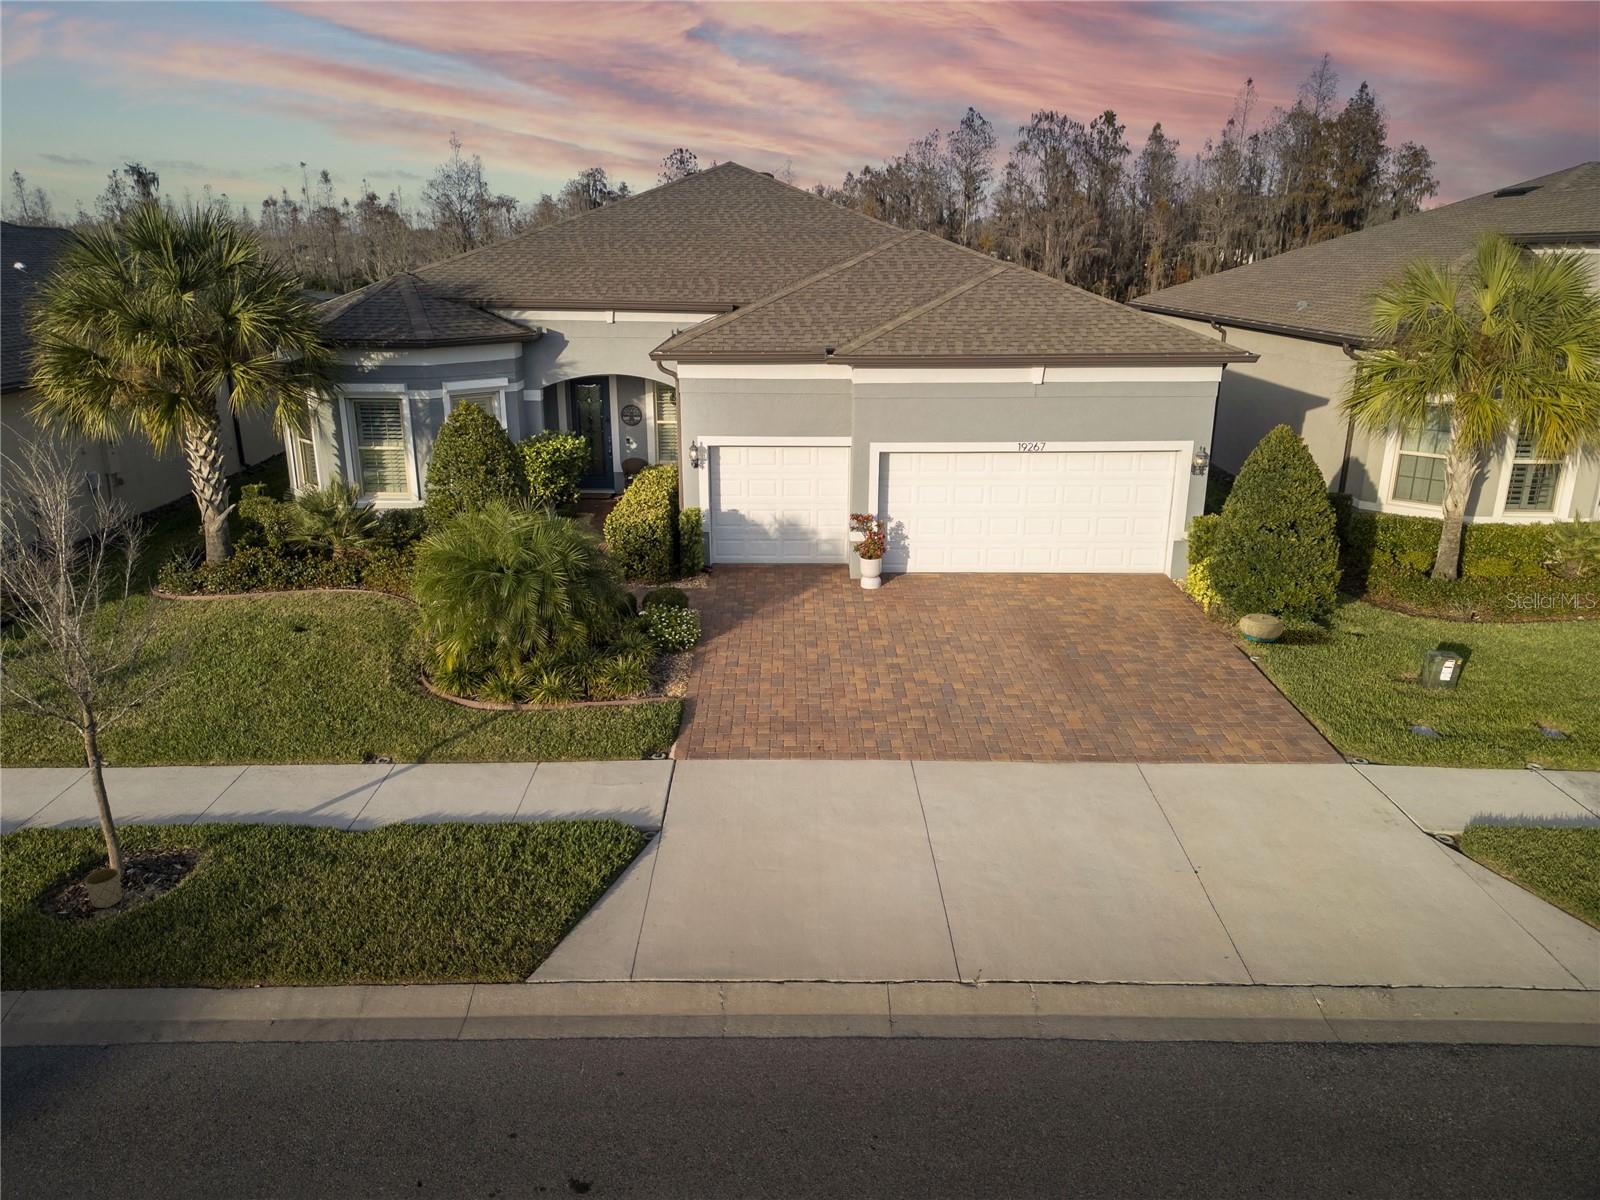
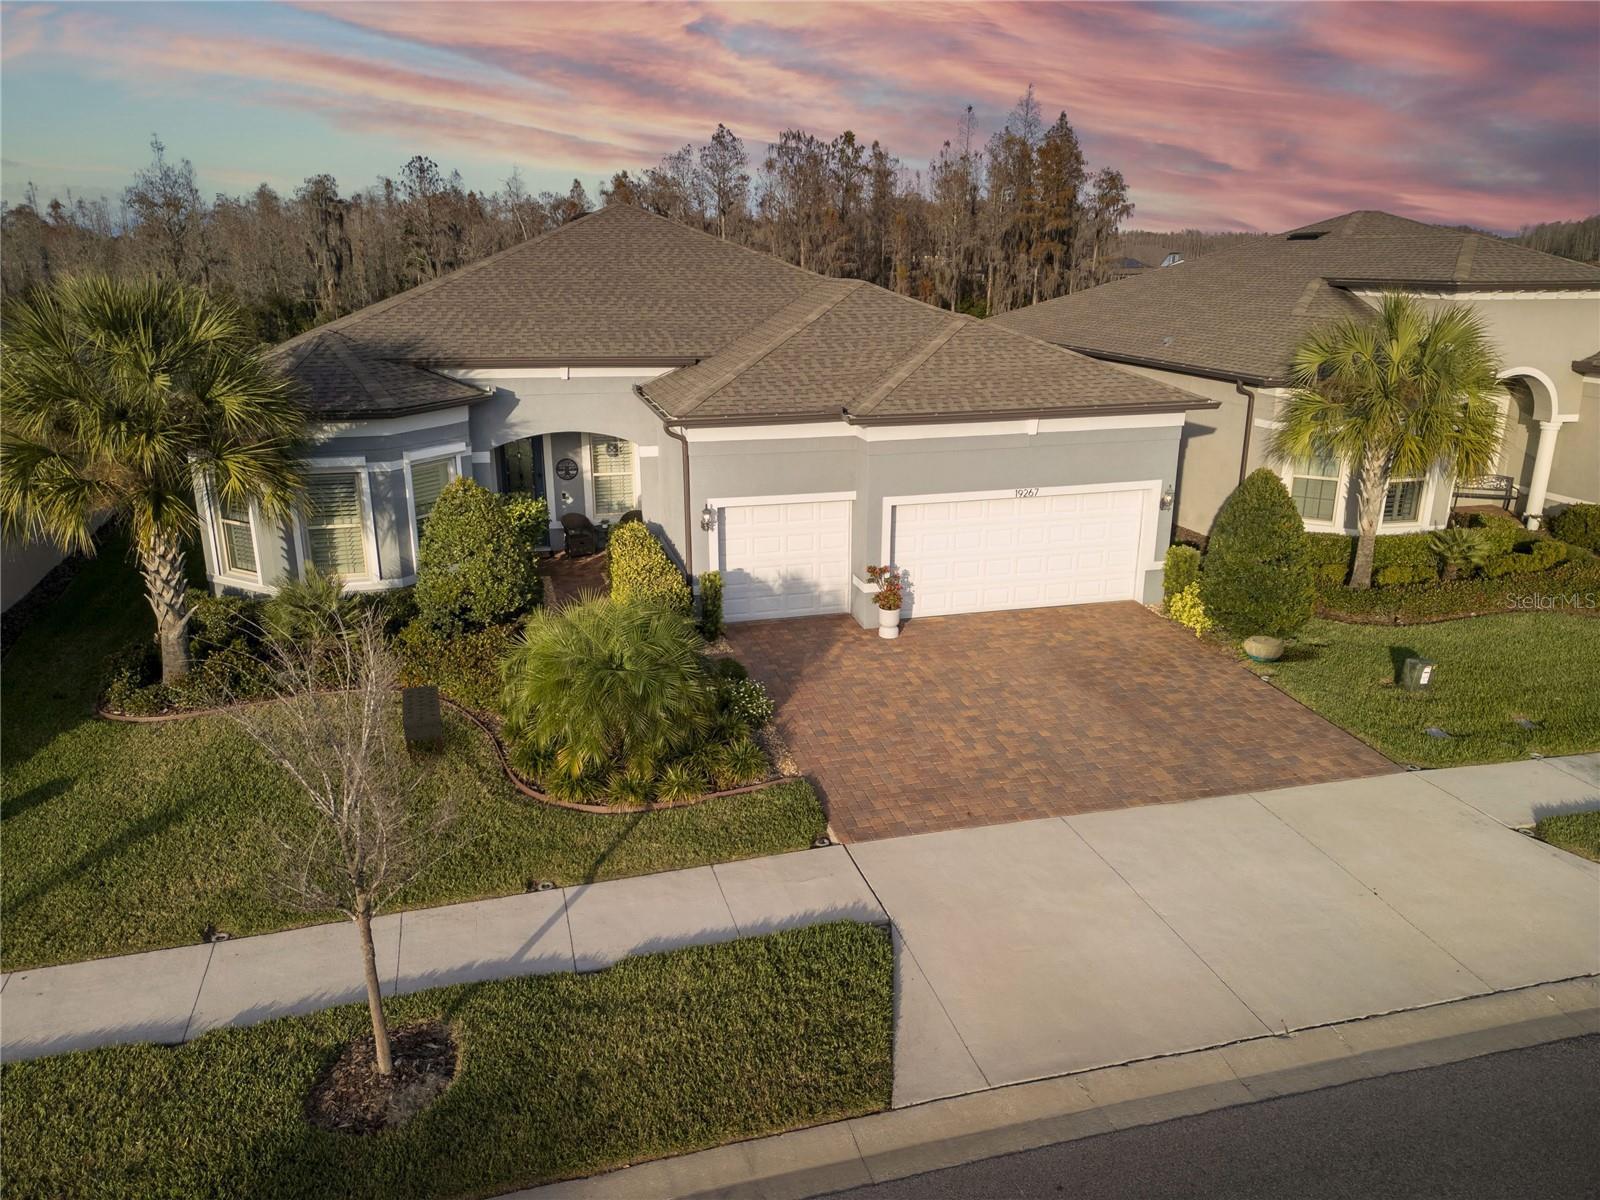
bench: none [341,586,399,647] -> present [402,686,443,759]
planter: present [85,868,122,908] -> none [356,1065,393,1114]

